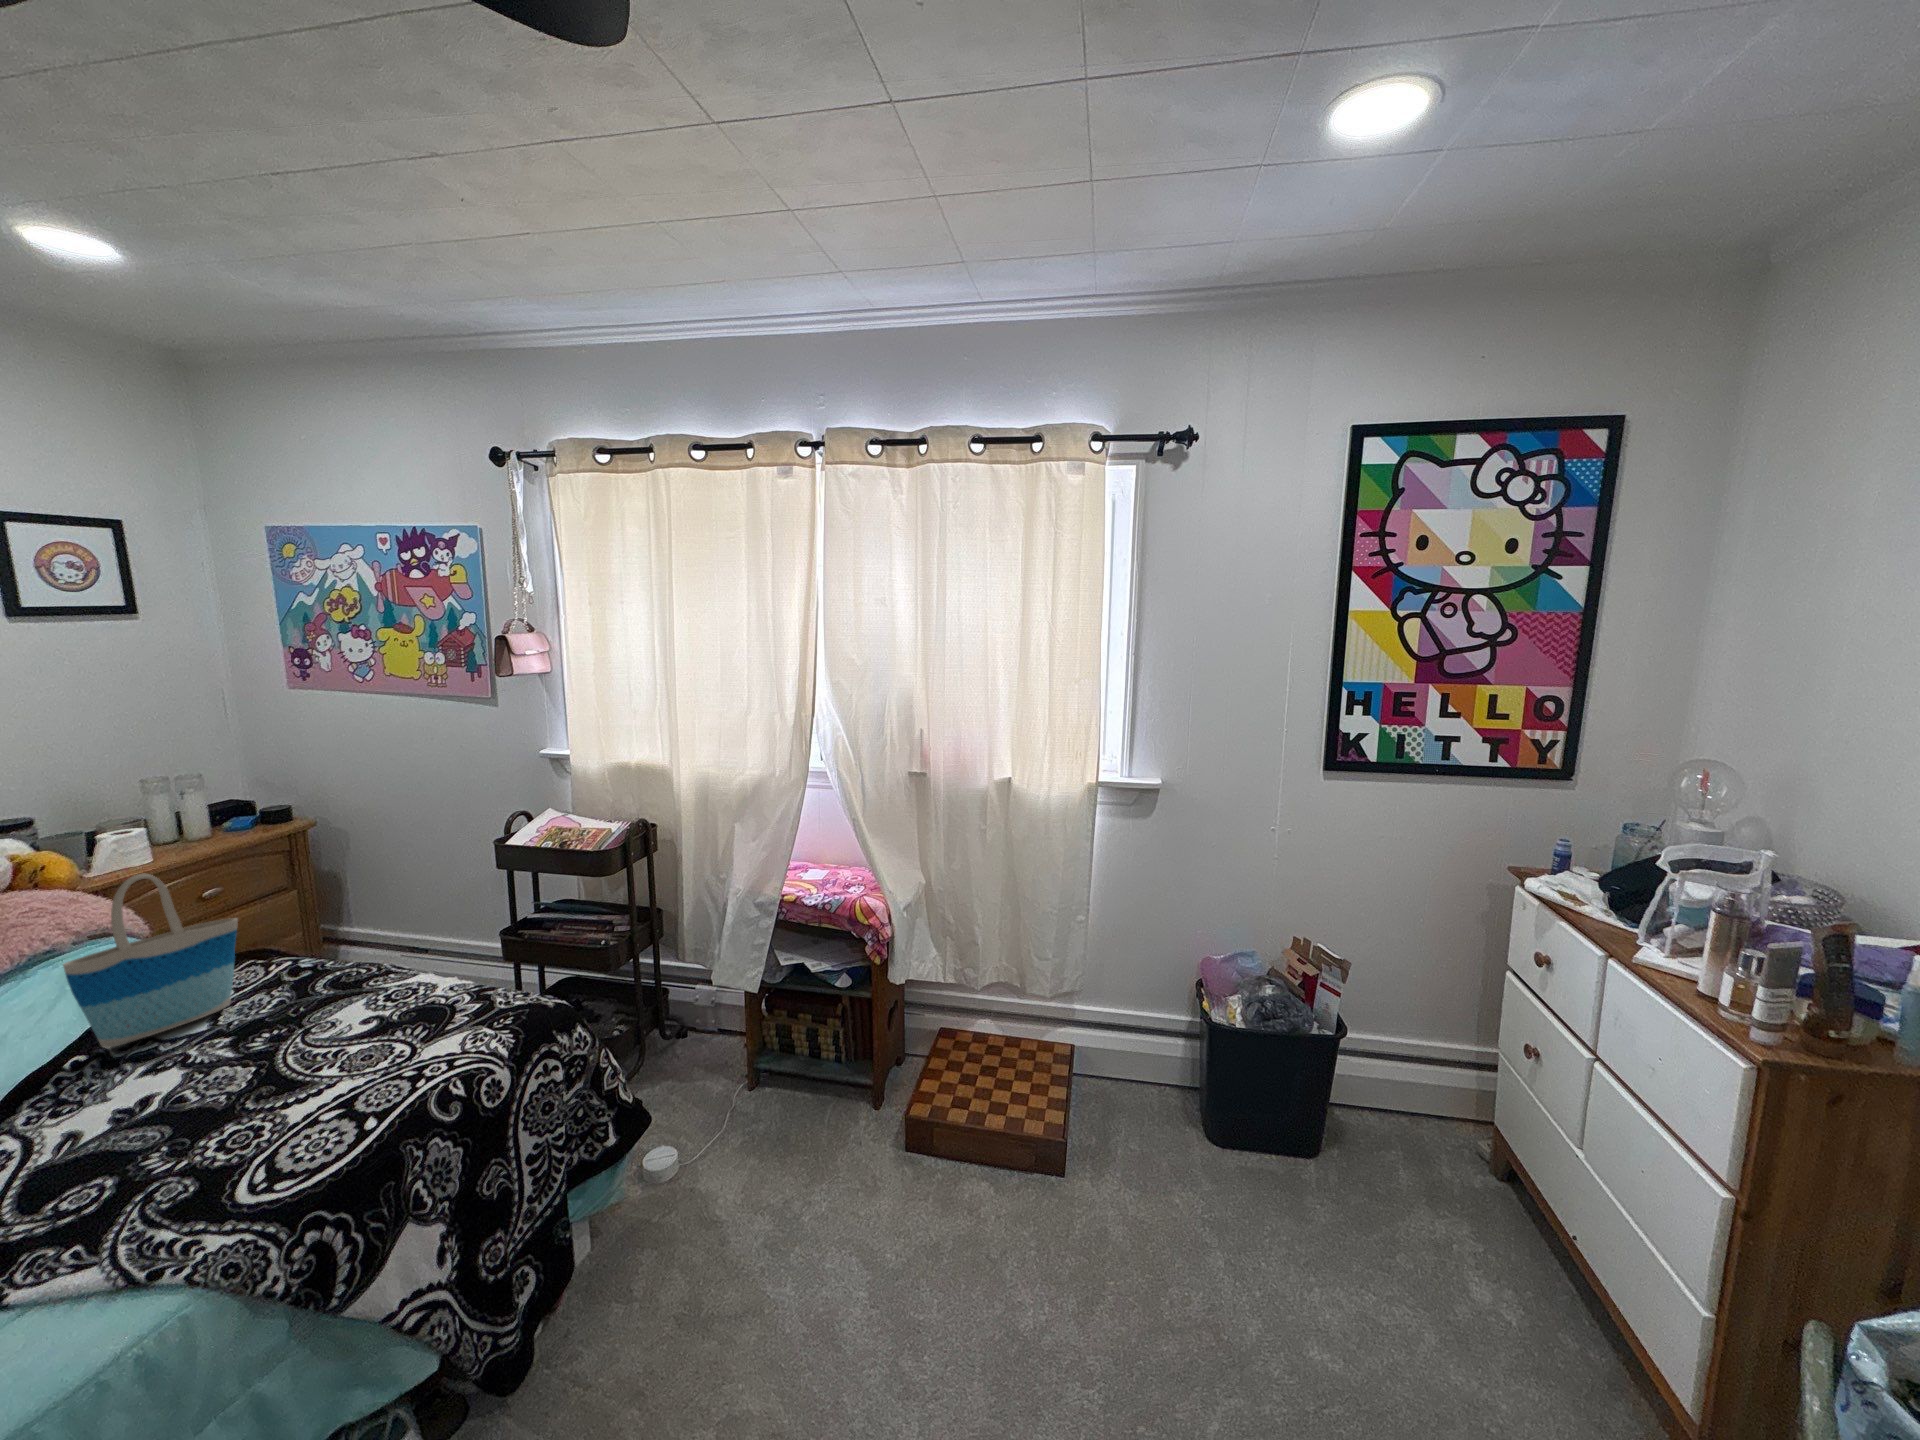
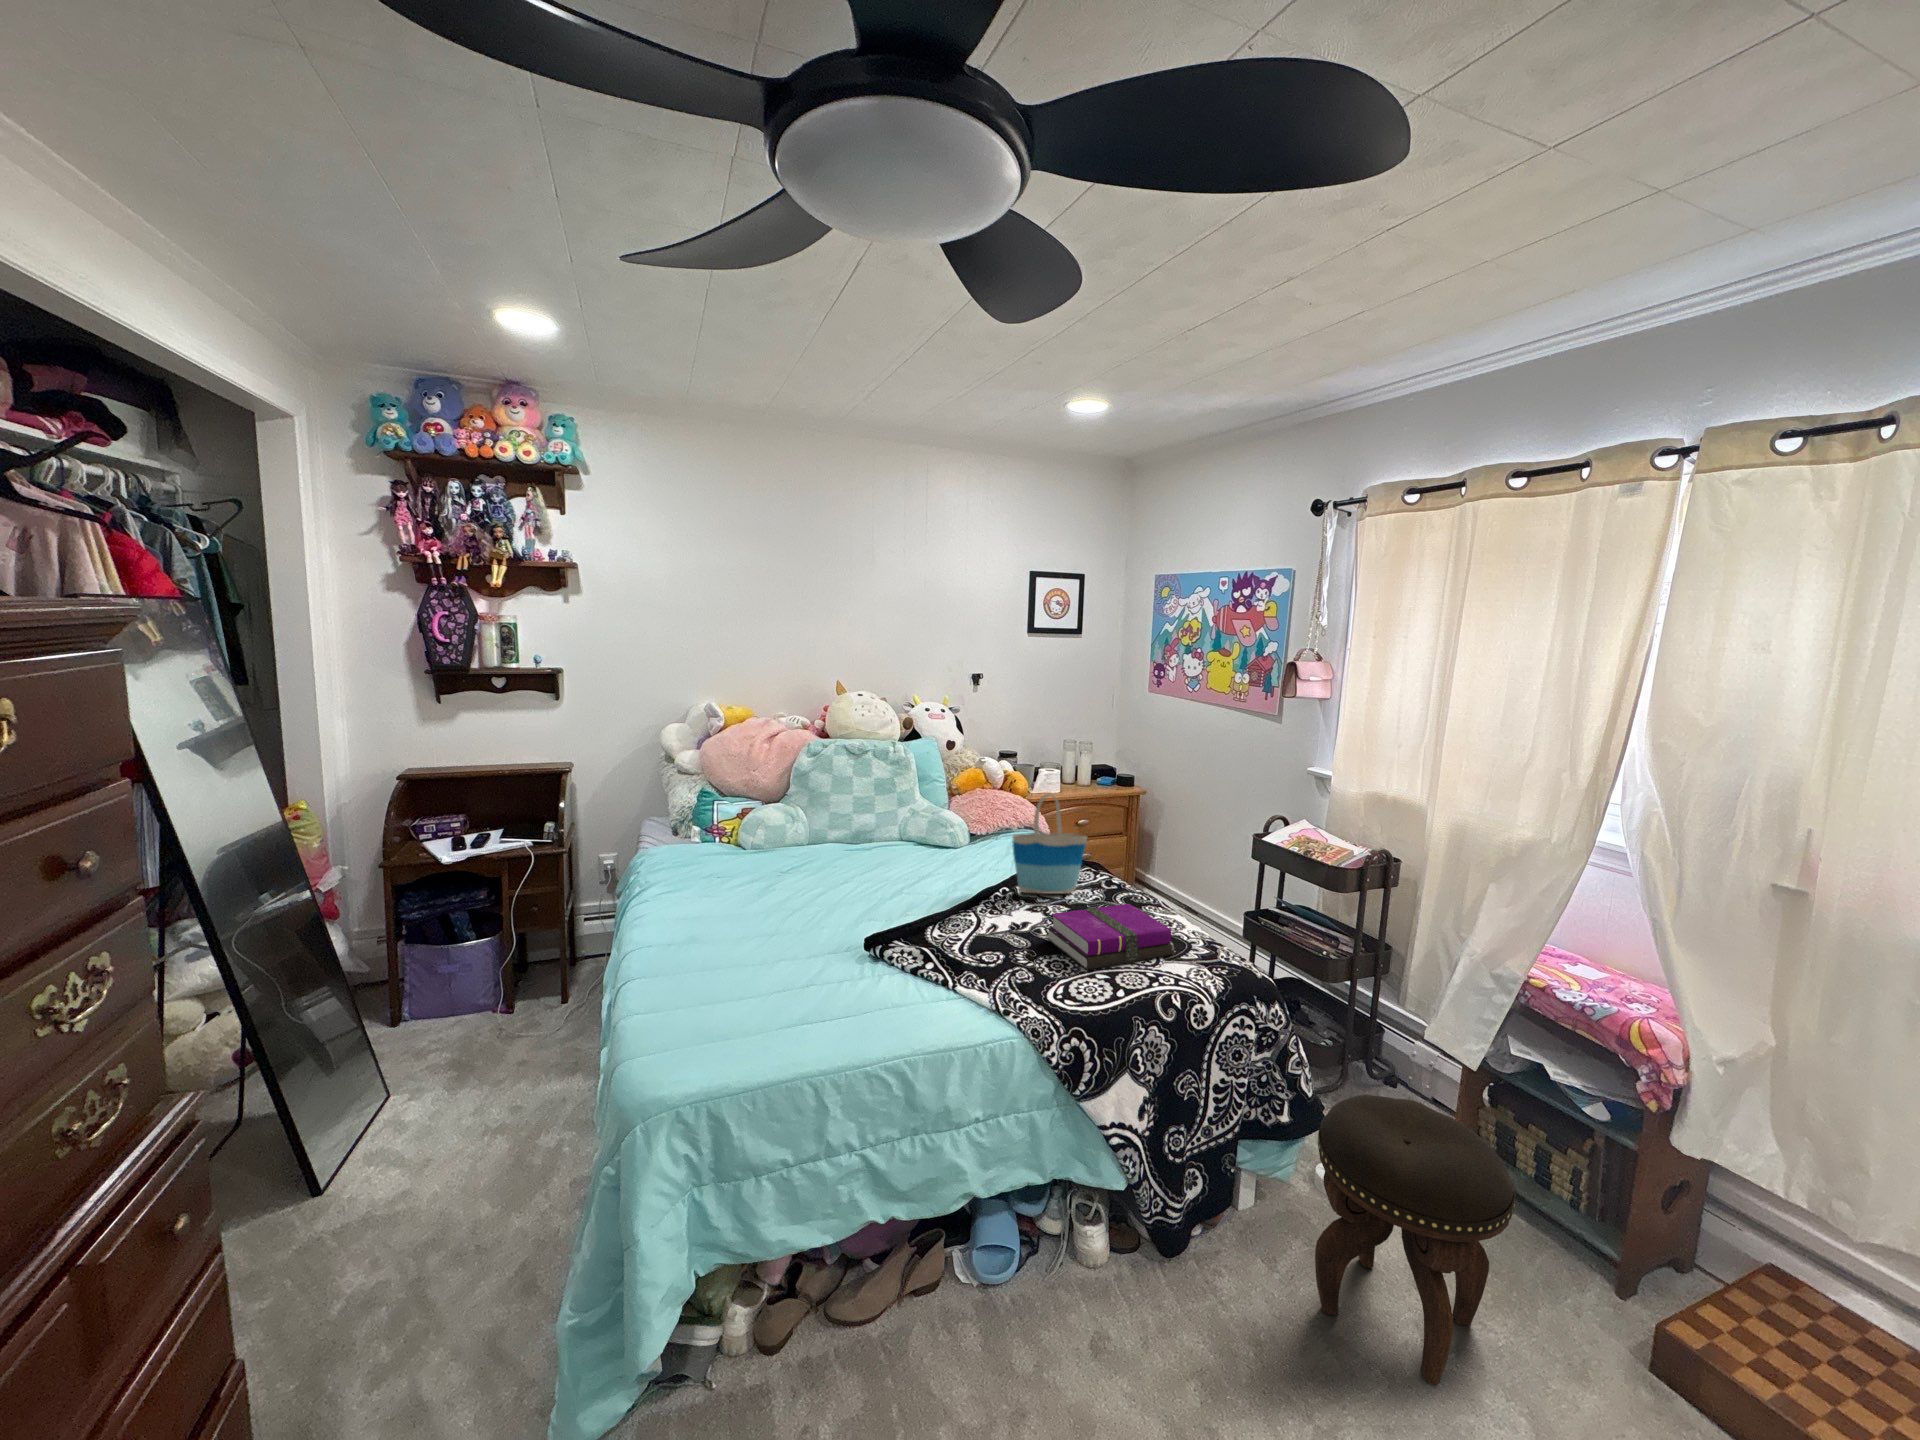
notebook: none [192,990,434,1119] -> present [1047,904,1175,970]
footstool: none [657,1047,826,1305] -> present [1315,1094,1516,1385]

